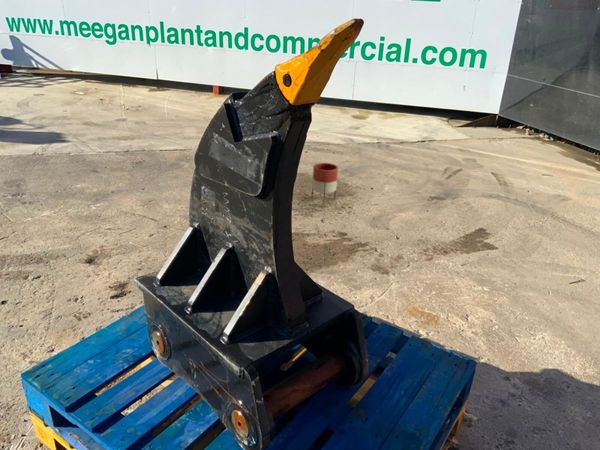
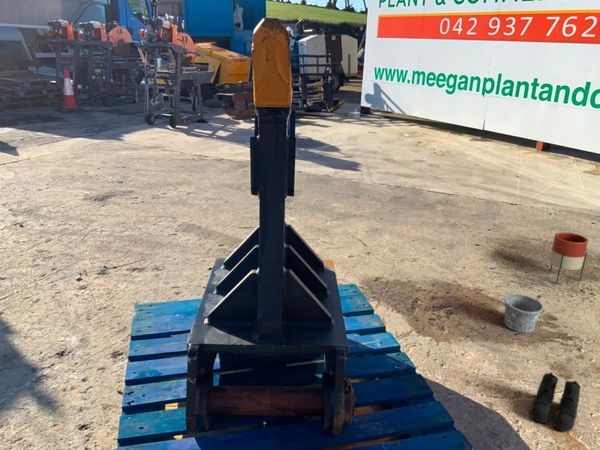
bucket: none [316,214,346,253] -> present [504,294,543,332]
boots: none [385,273,419,311] -> present [530,373,580,432]

